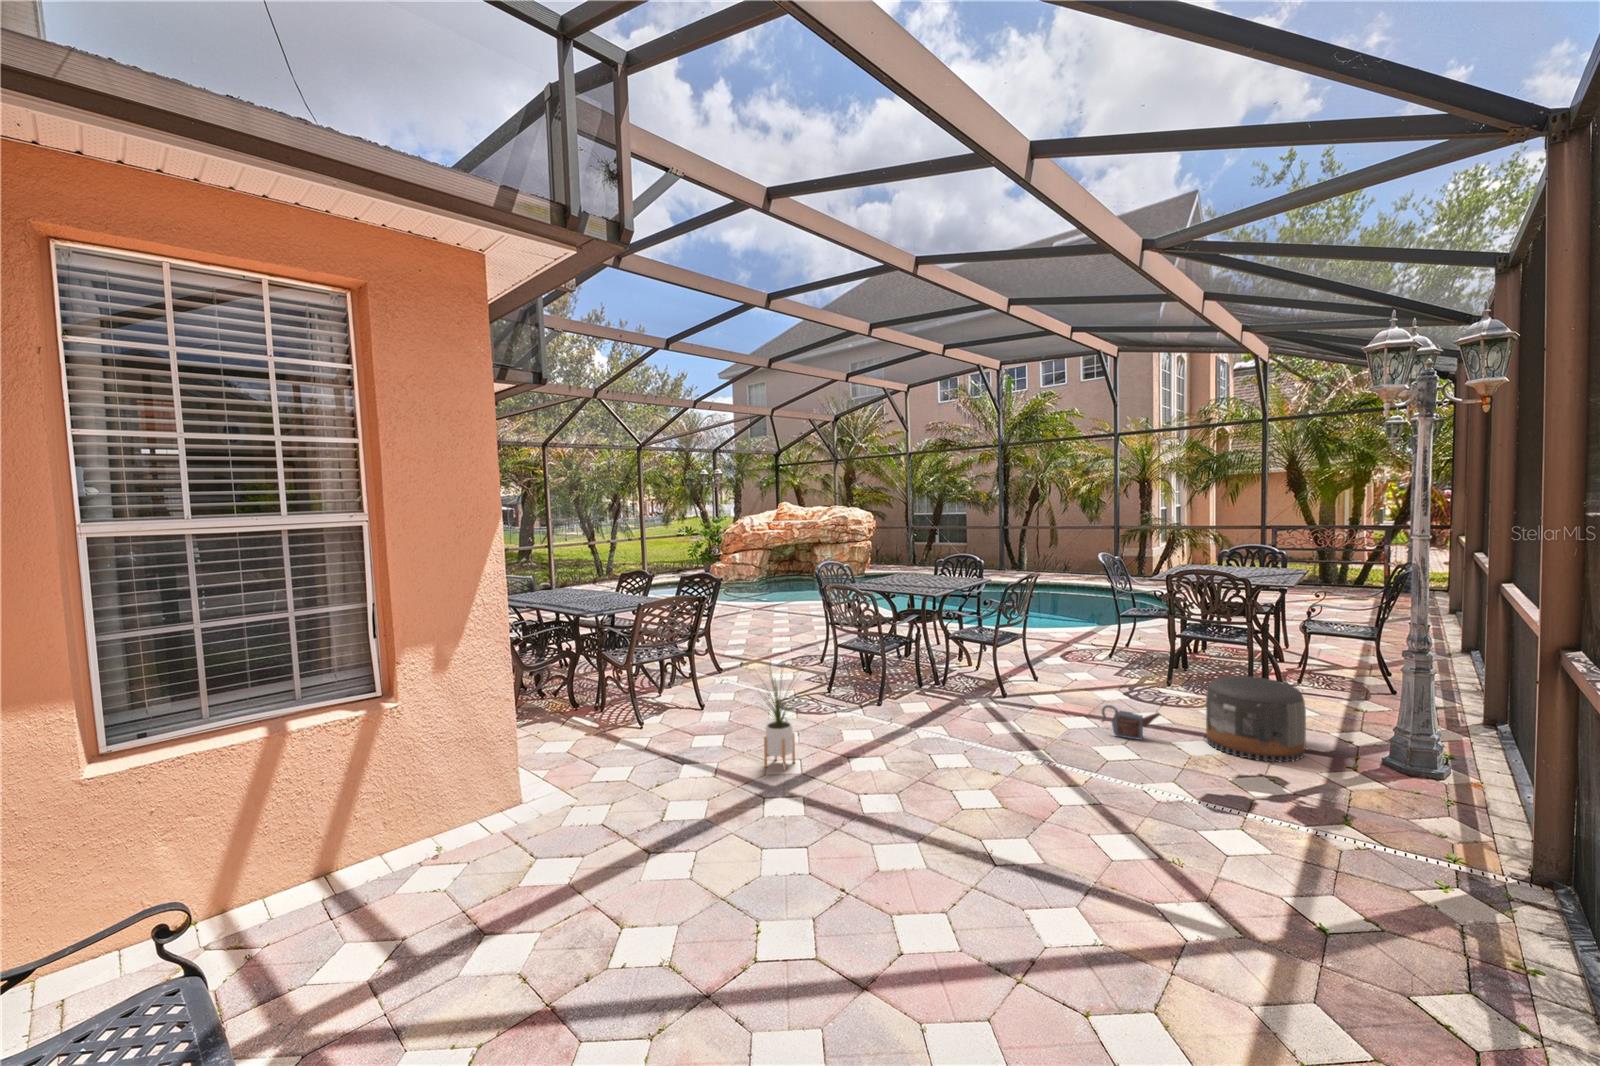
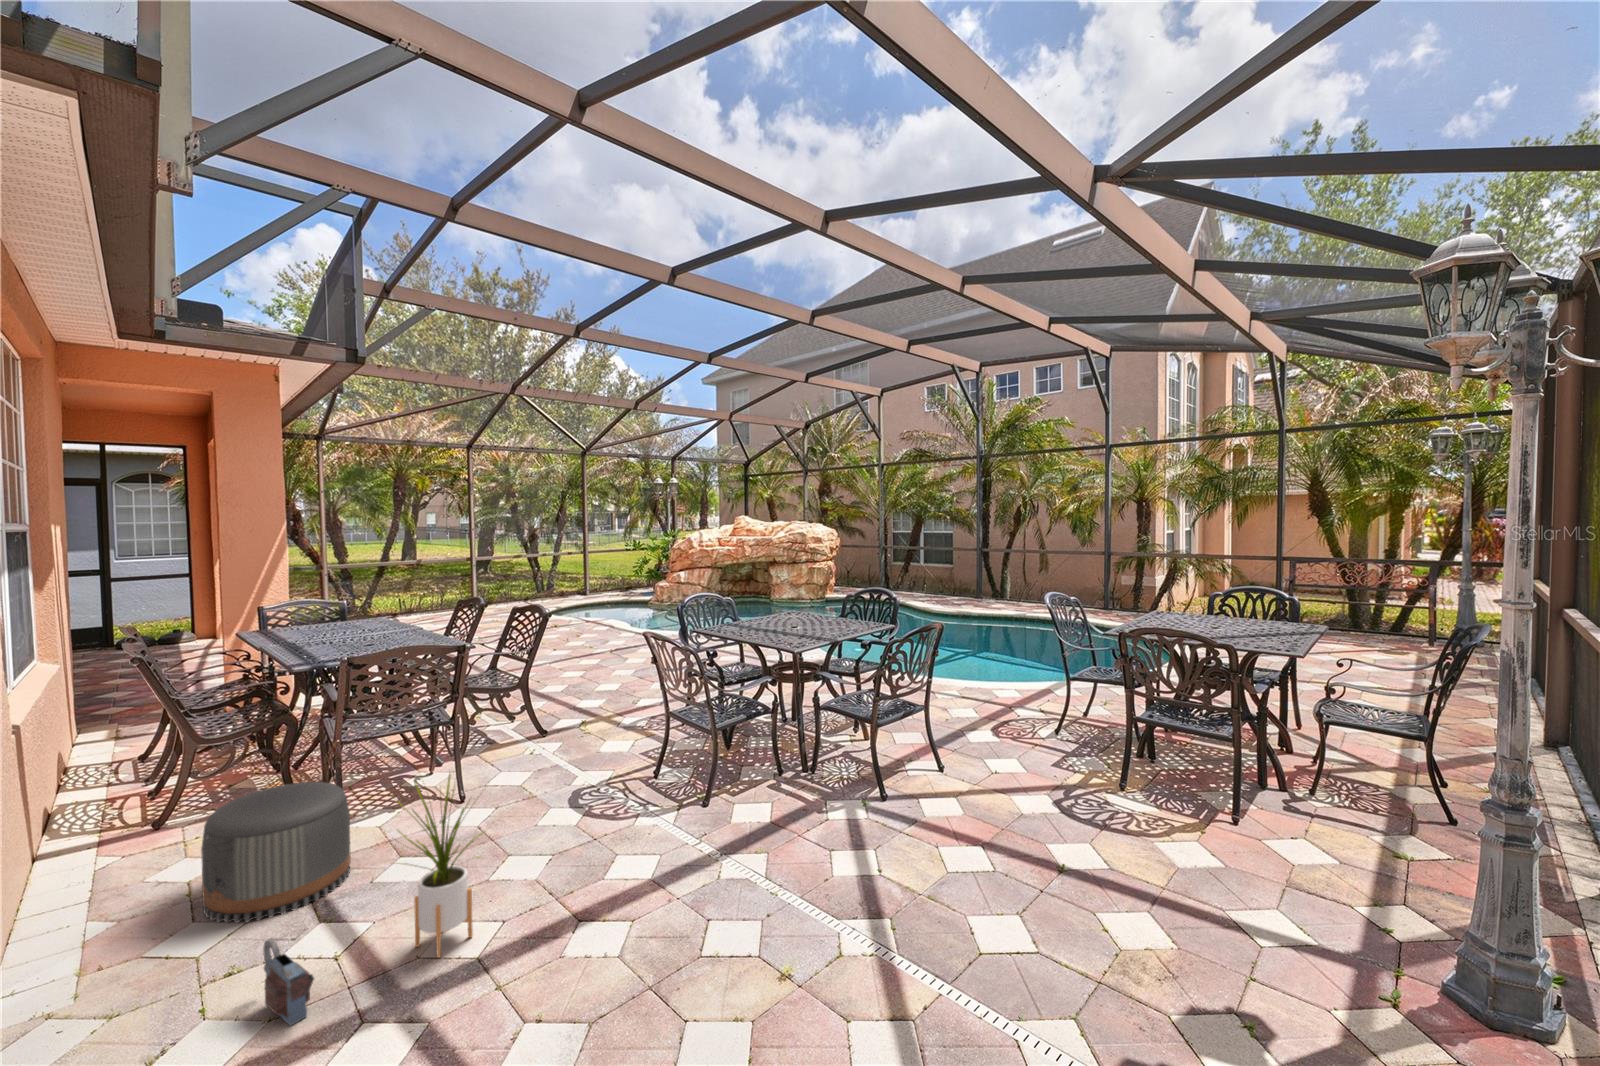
pouf: present [1206,676,1306,762] -> present [201,782,351,923]
watering can: present [1101,705,1160,740] -> present [263,938,314,1025]

